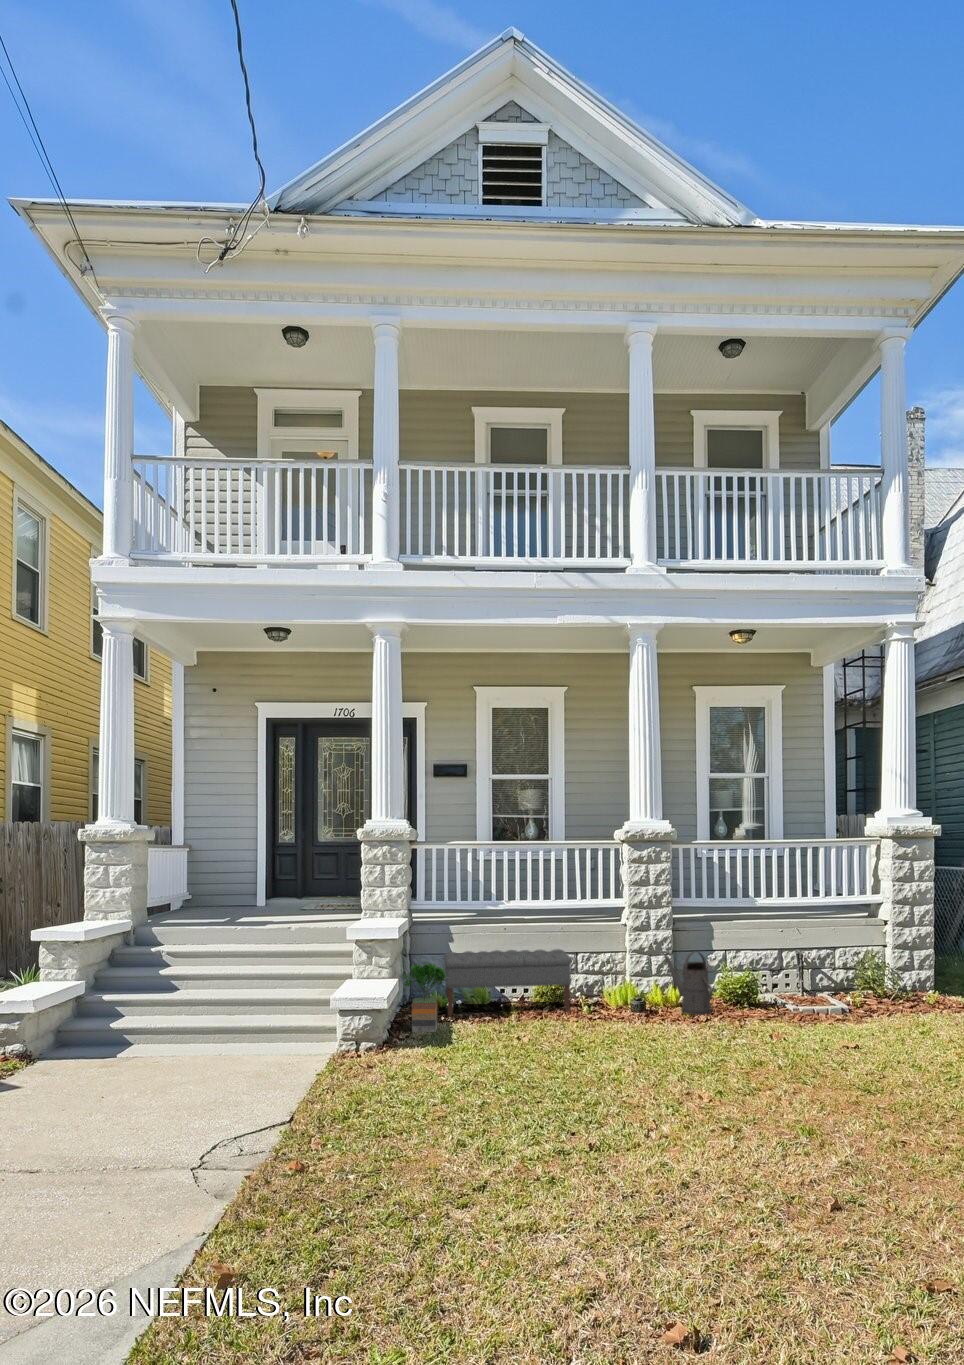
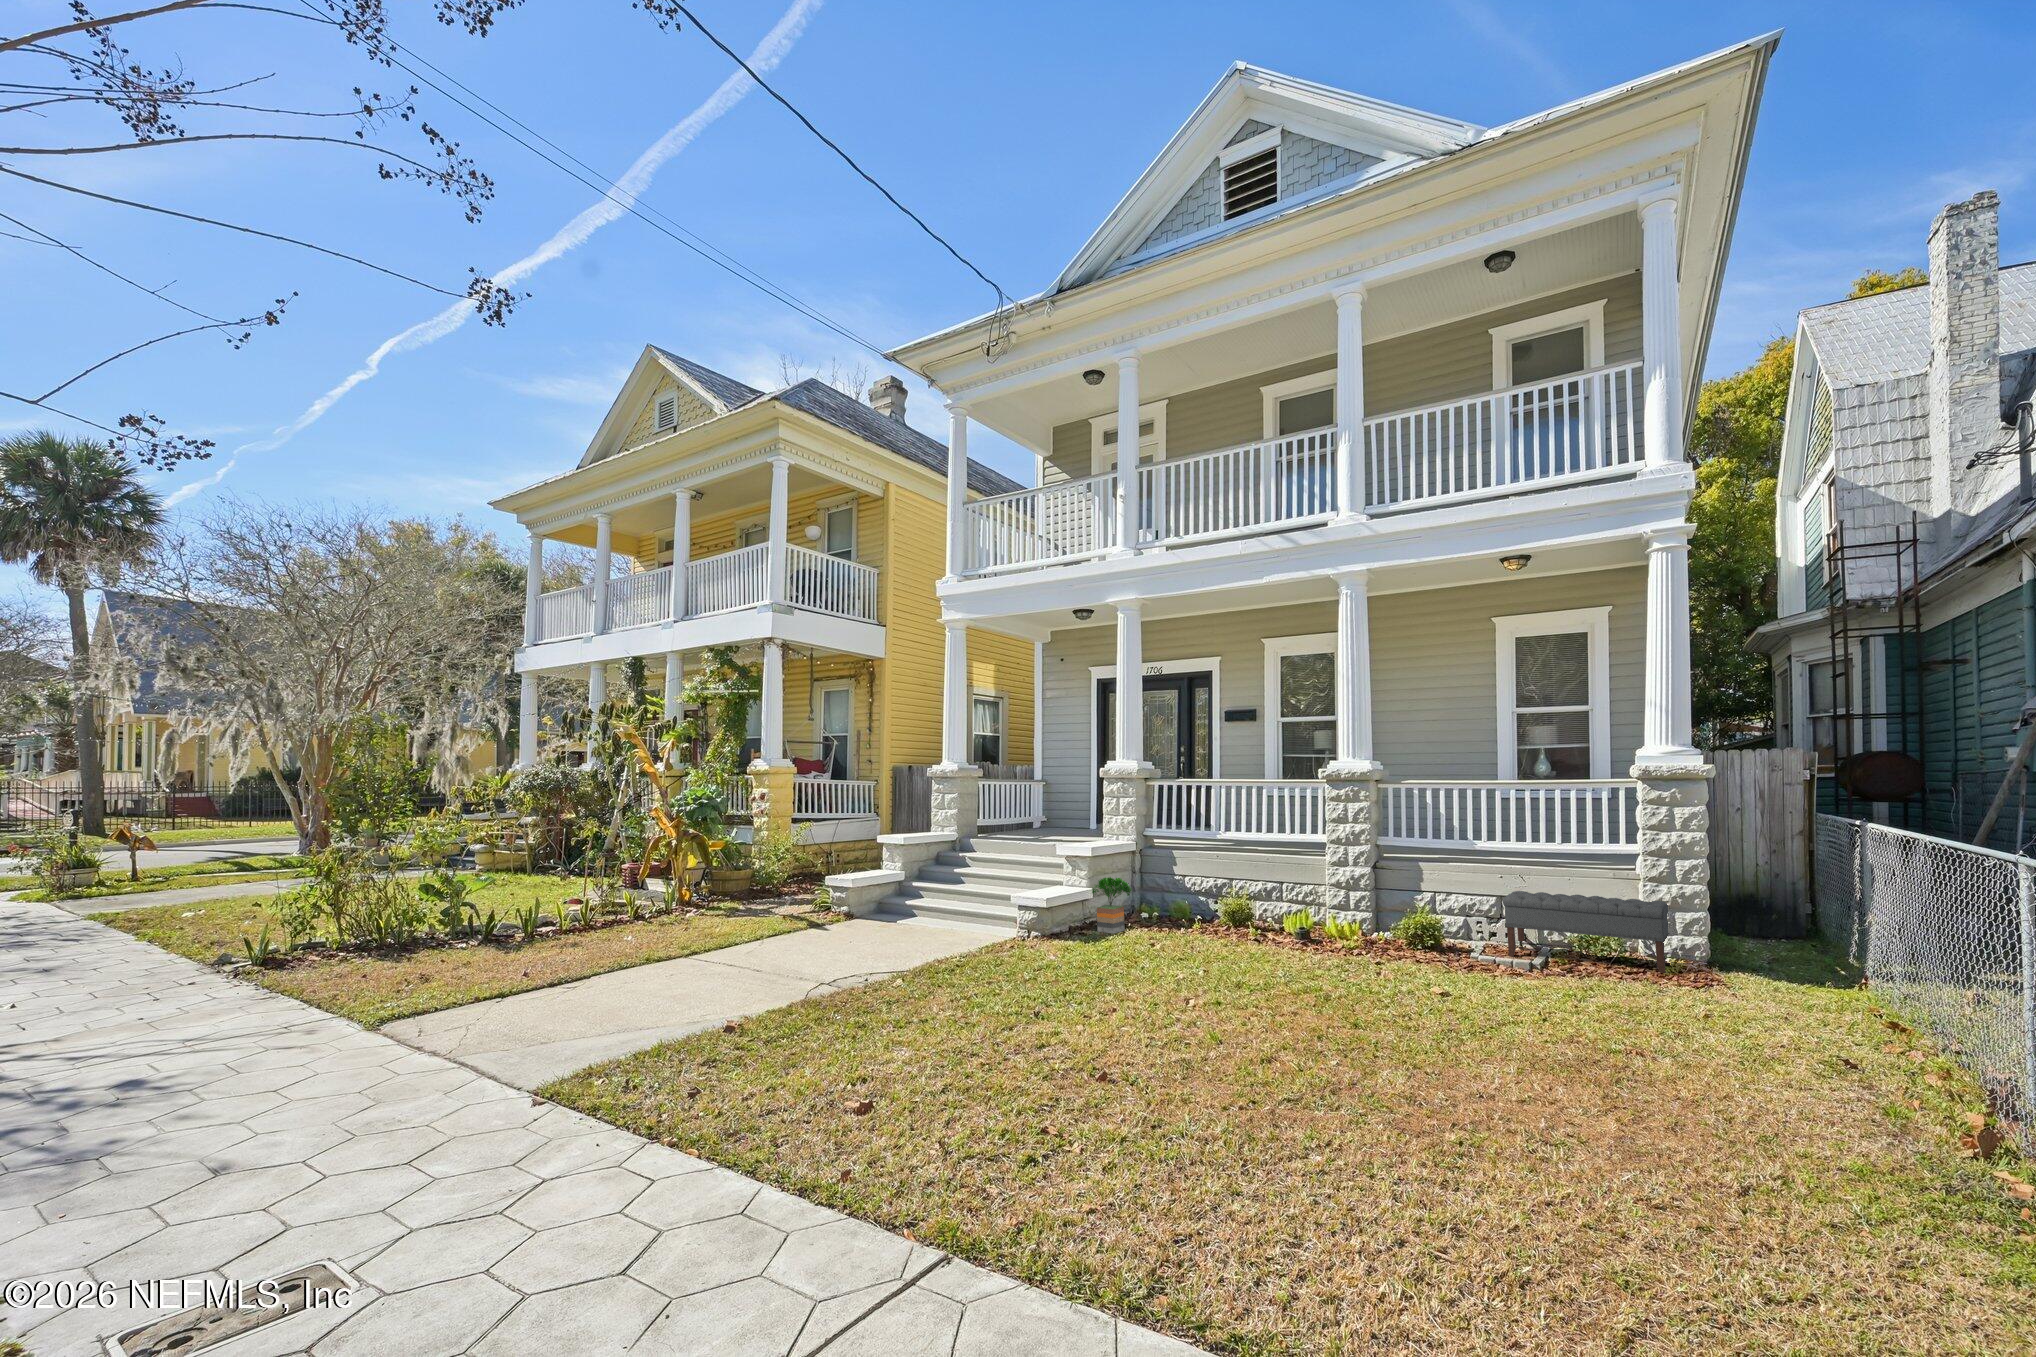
bench: present [443,949,571,1016] -> present [1503,891,1670,973]
watering can: present [664,951,713,1015] -> none [1354,888,1387,951]

